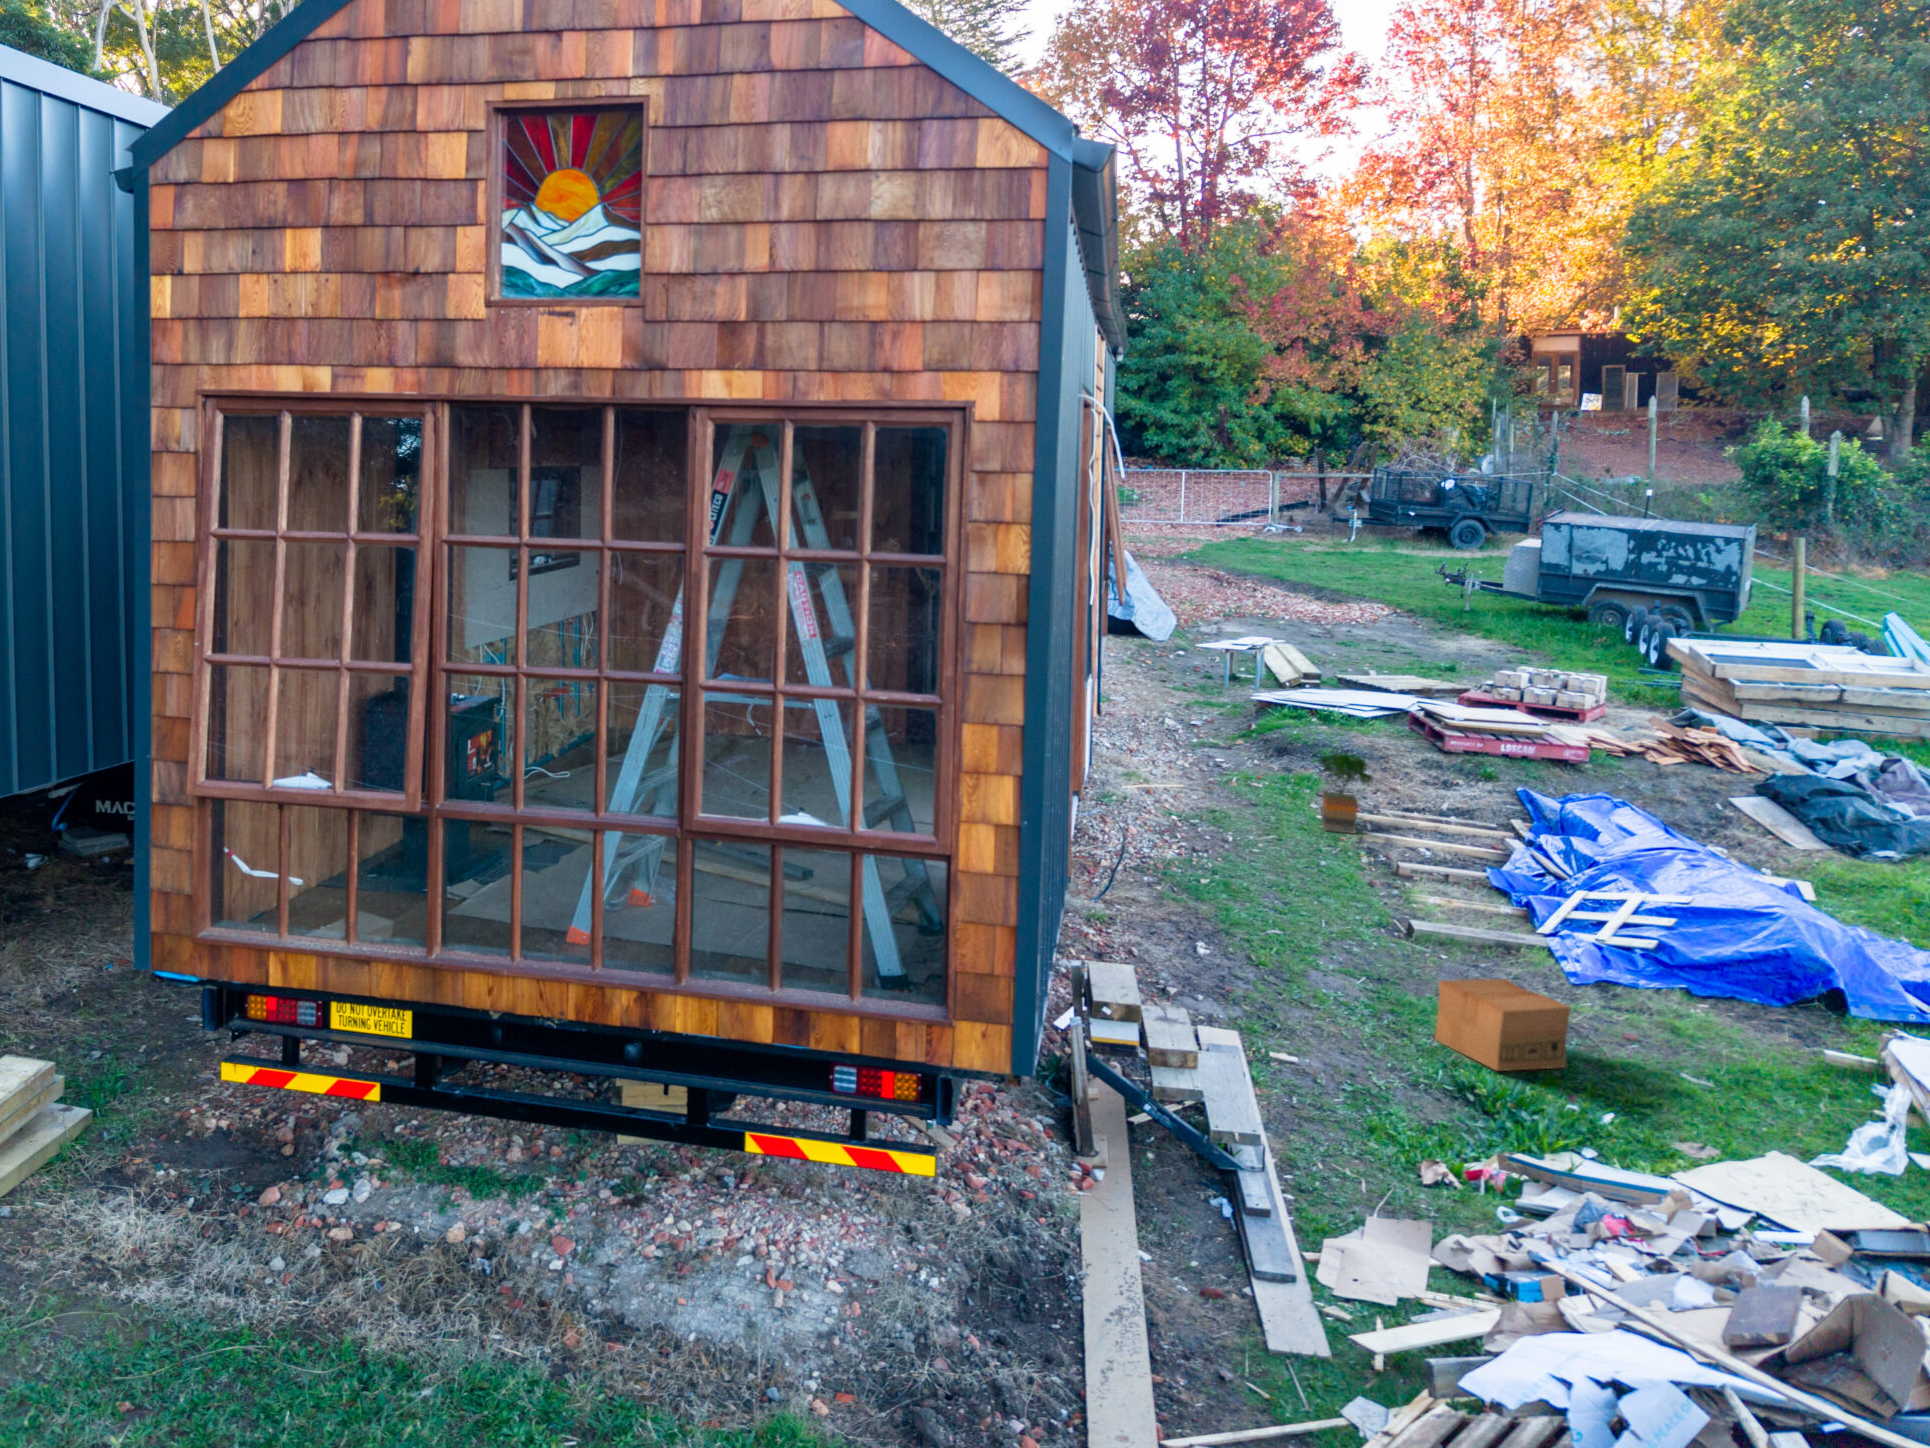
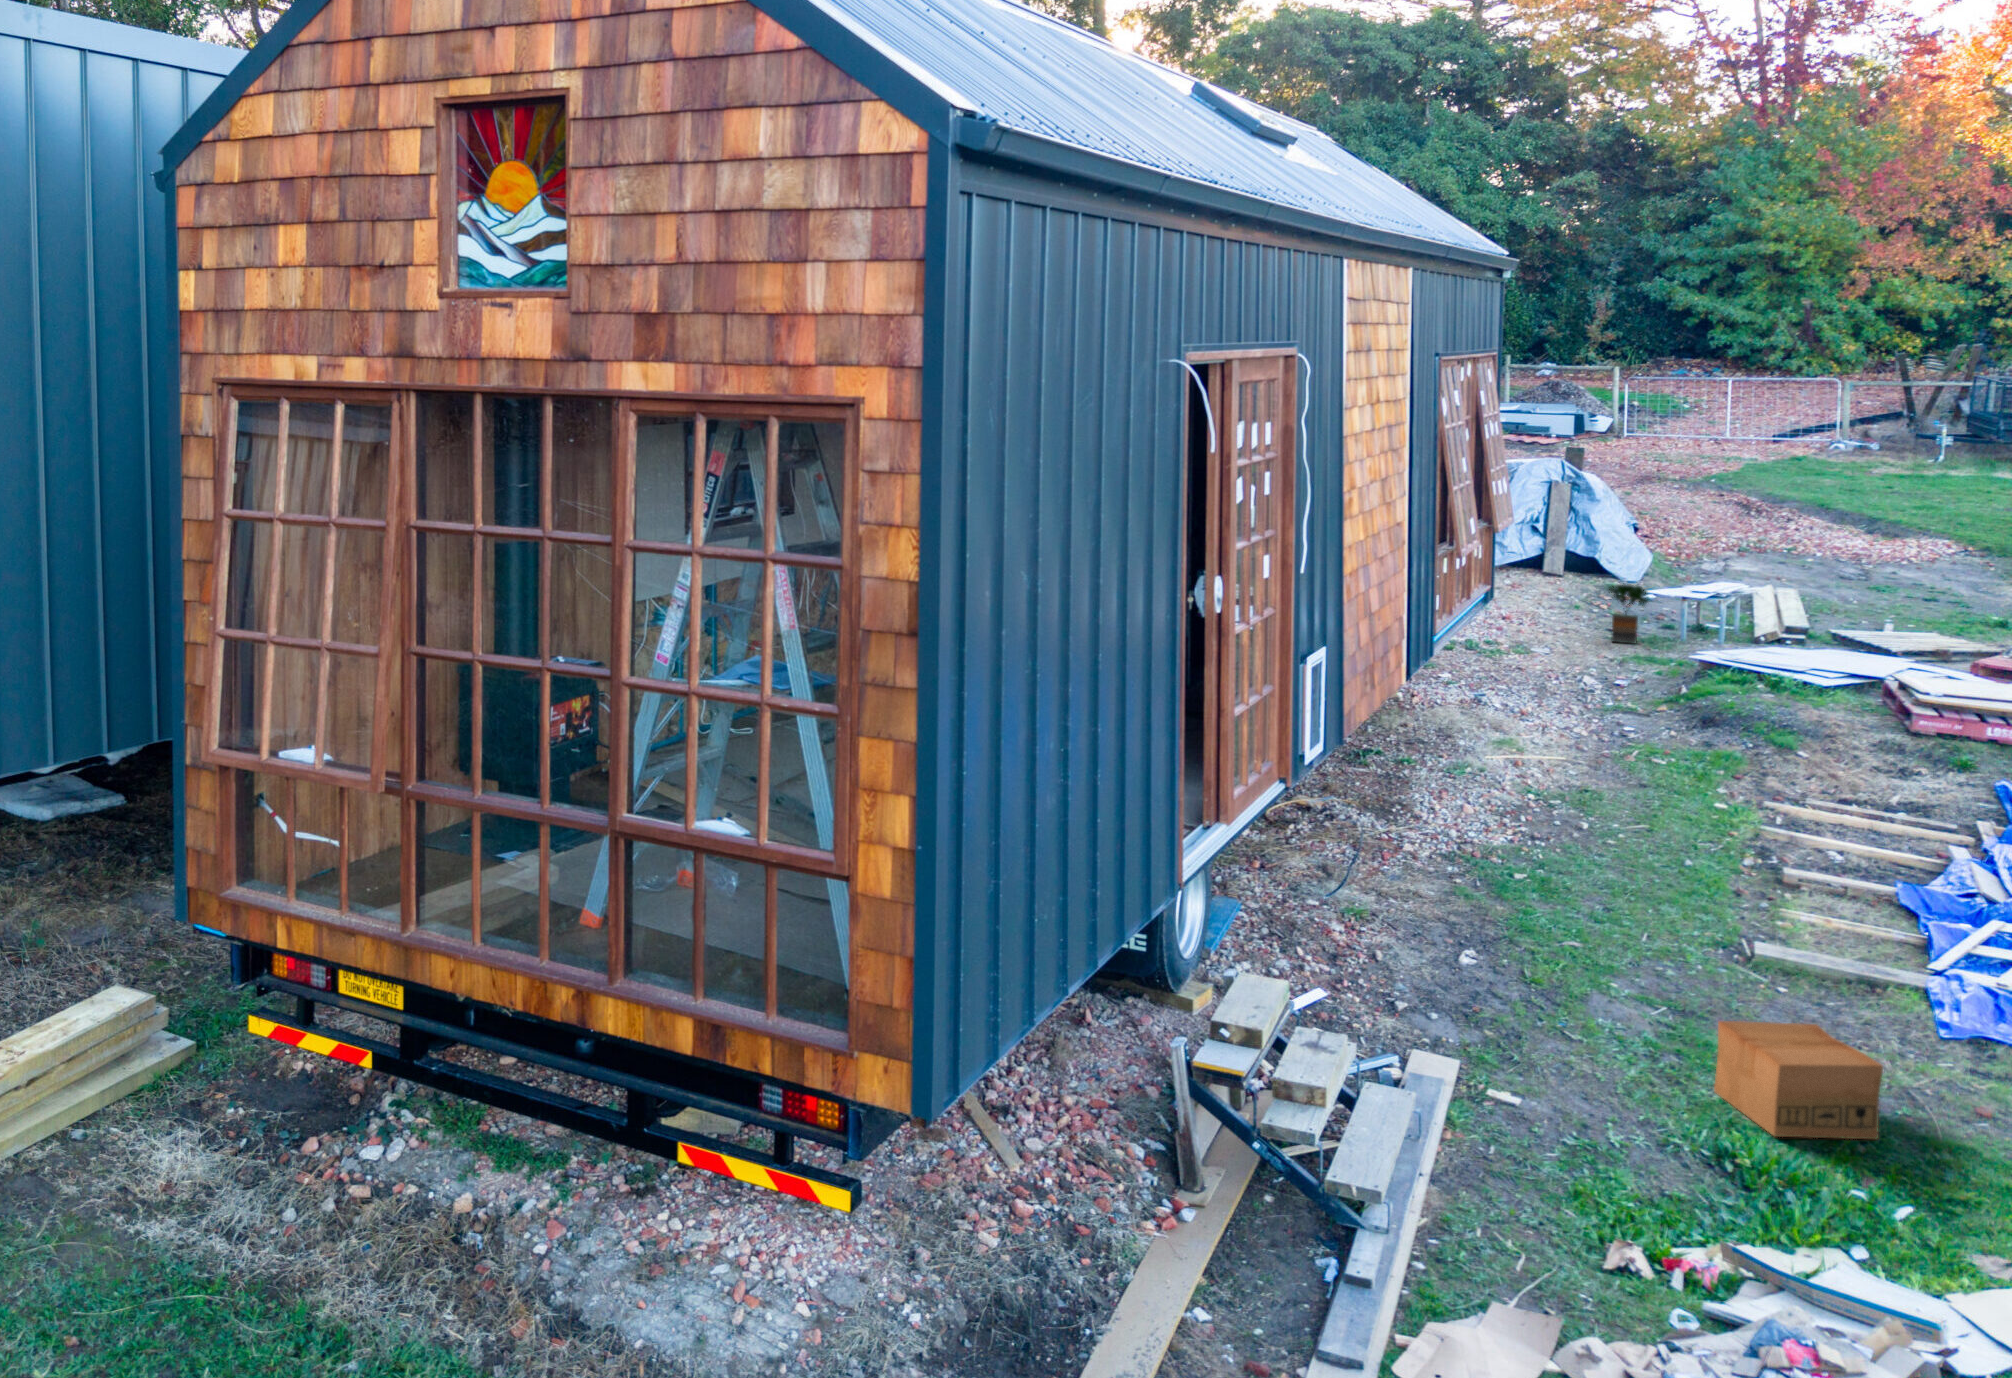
potted tree: present [1318,754,1373,834] -> present [1608,584,1648,644]

